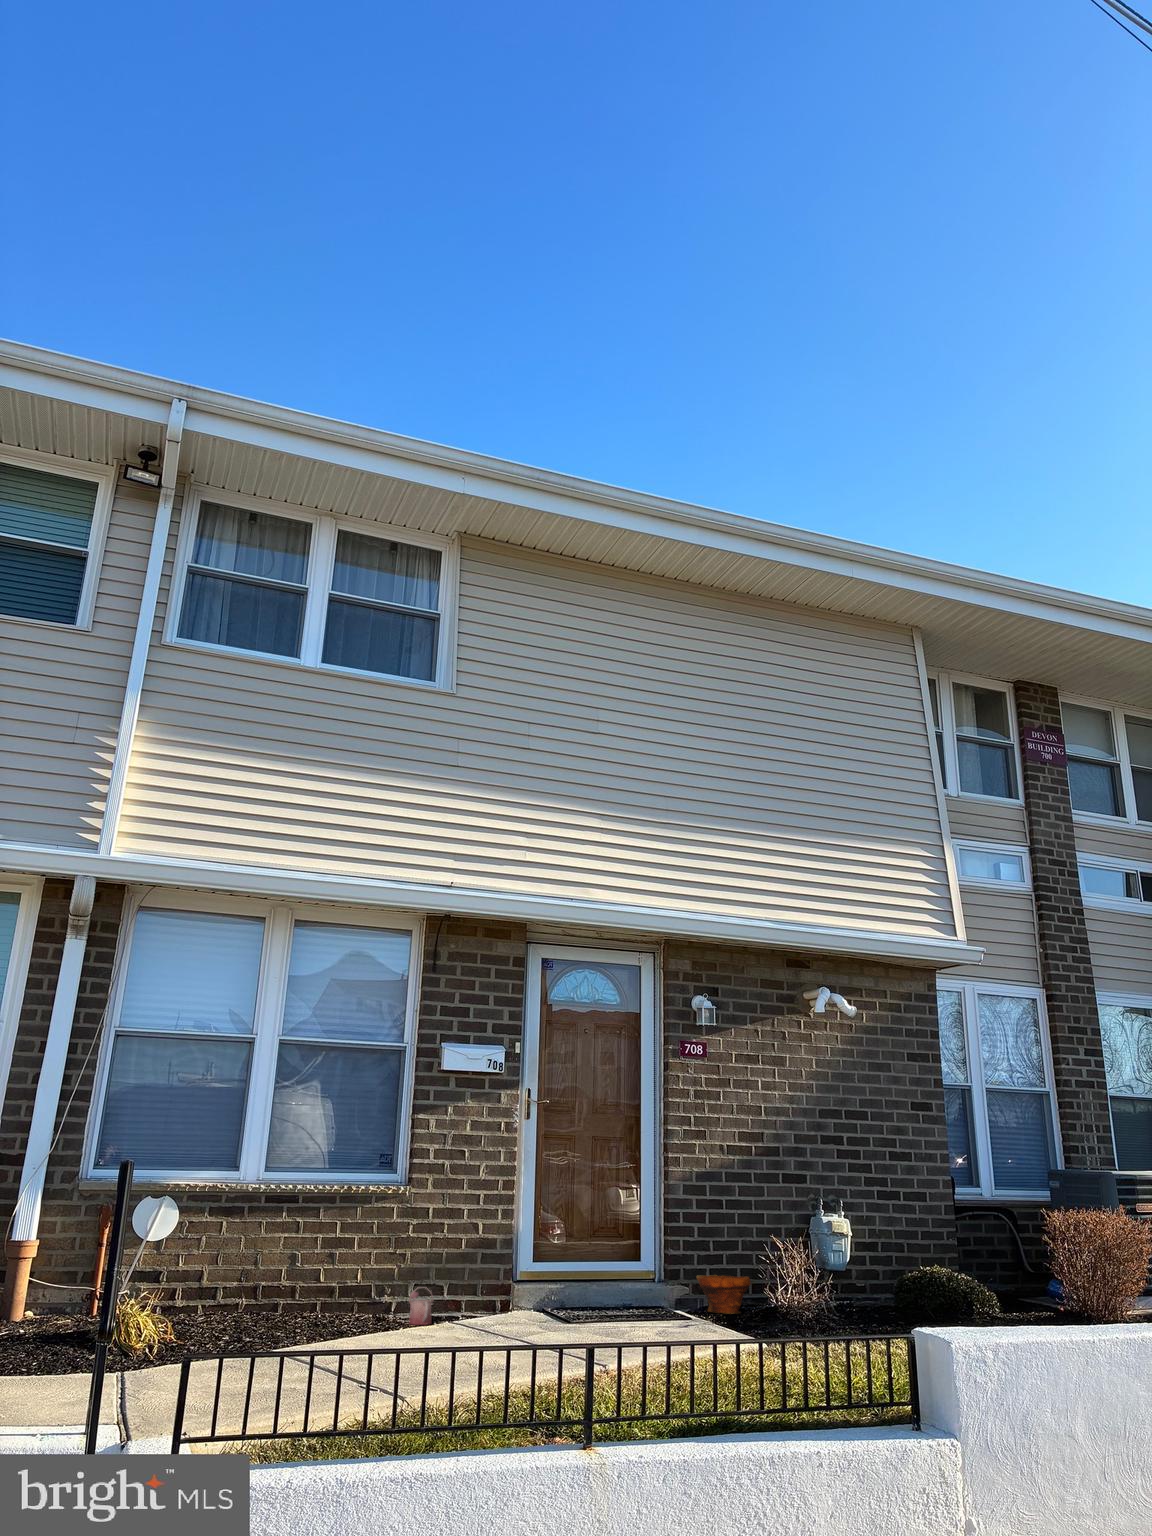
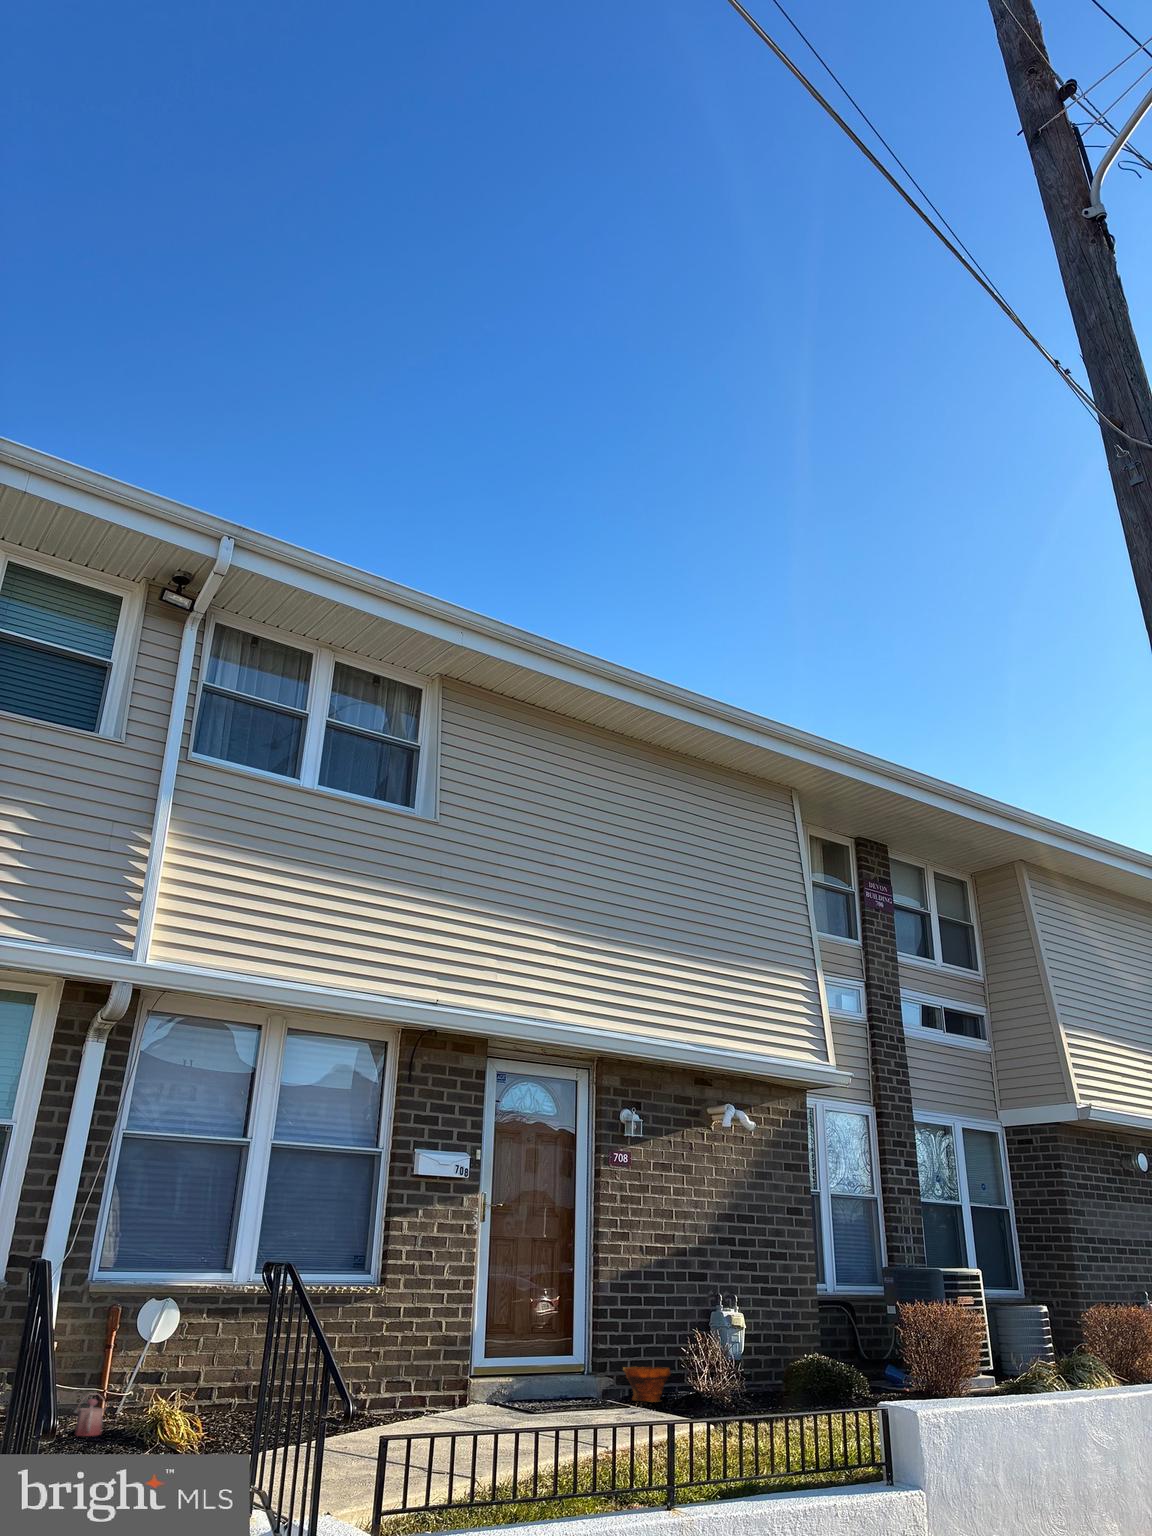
watering can: present [409,1288,433,1325] -> present [75,1394,106,1436]

